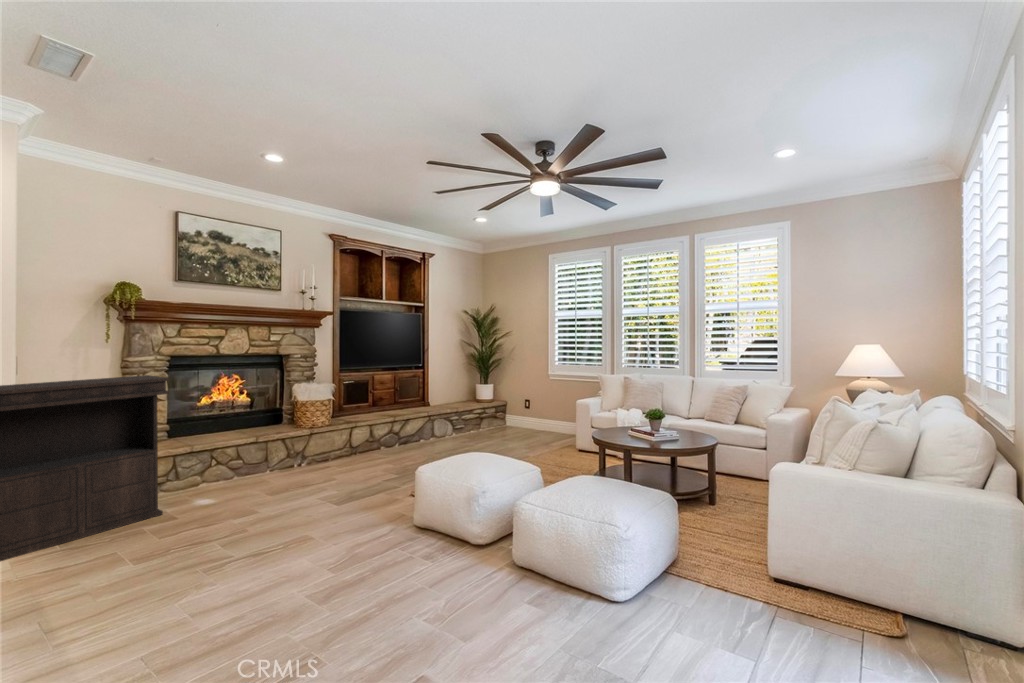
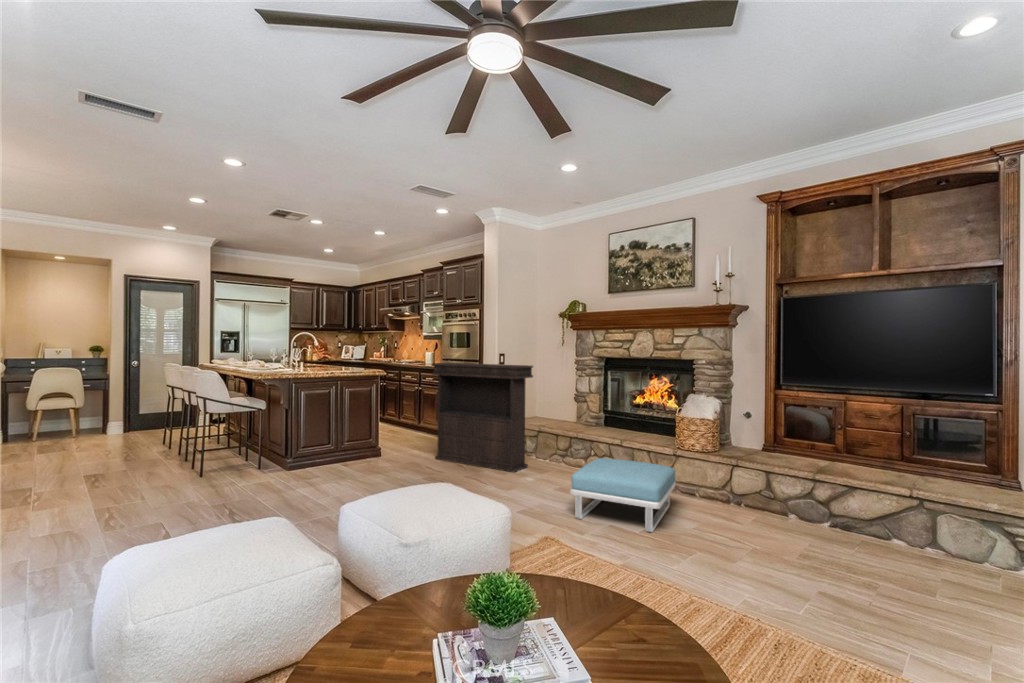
footstool: none [292,439,392,496] -> present [570,458,676,532]

